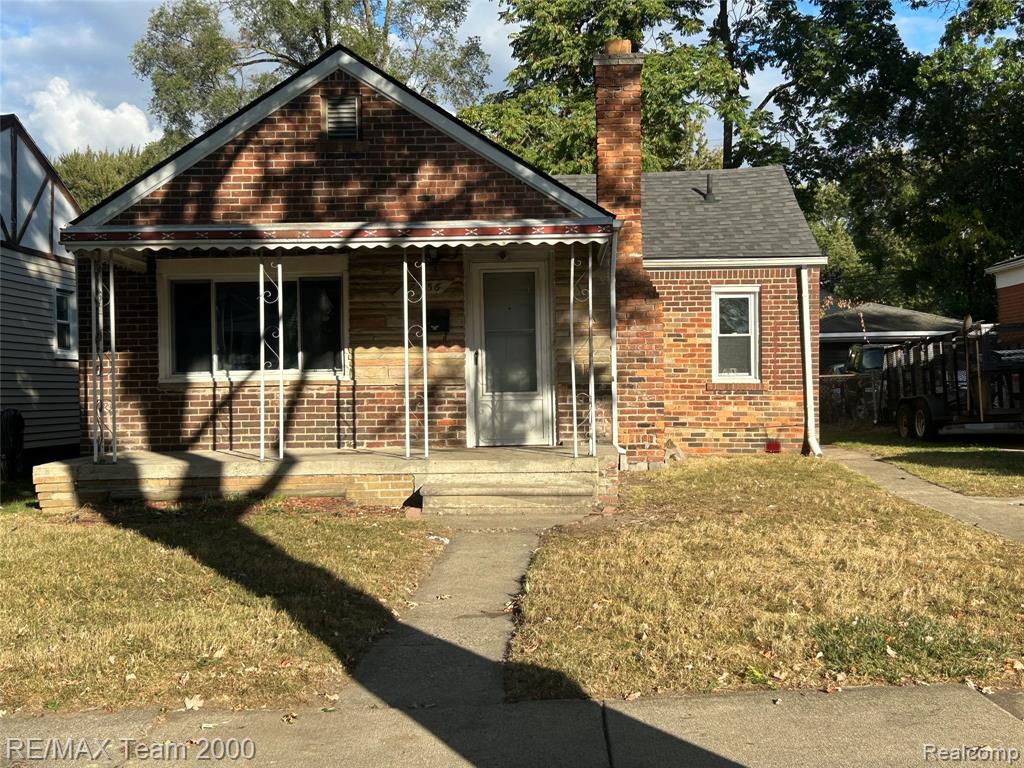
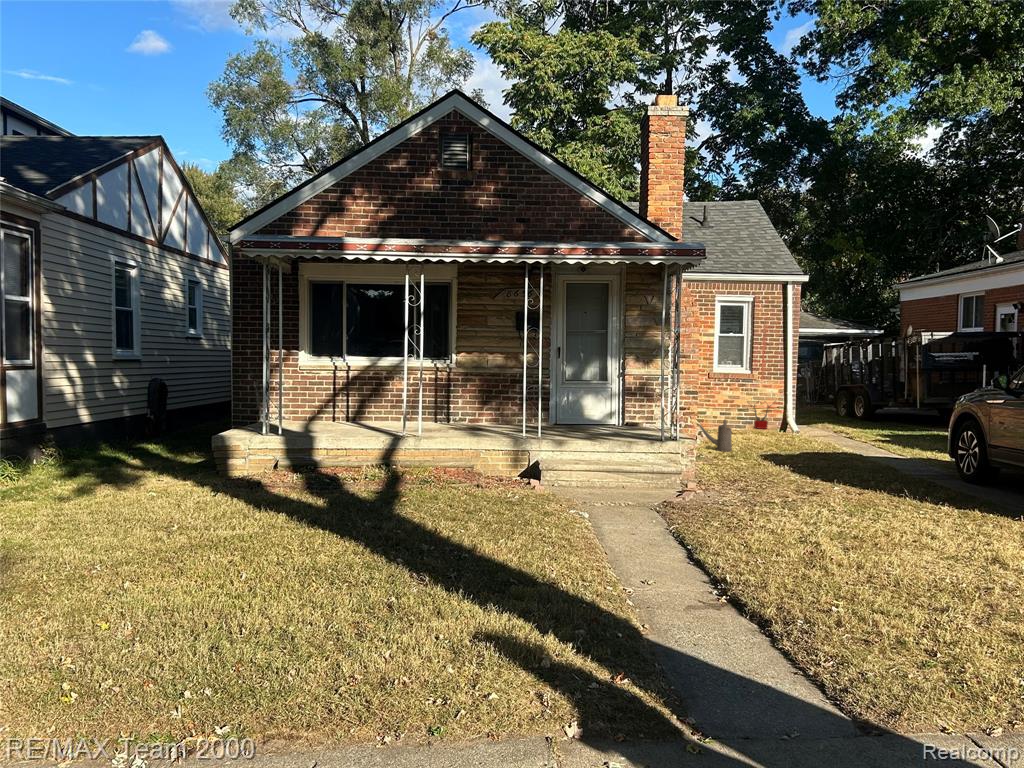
watering can: none [662,437,711,477] -> present [699,420,732,452]

